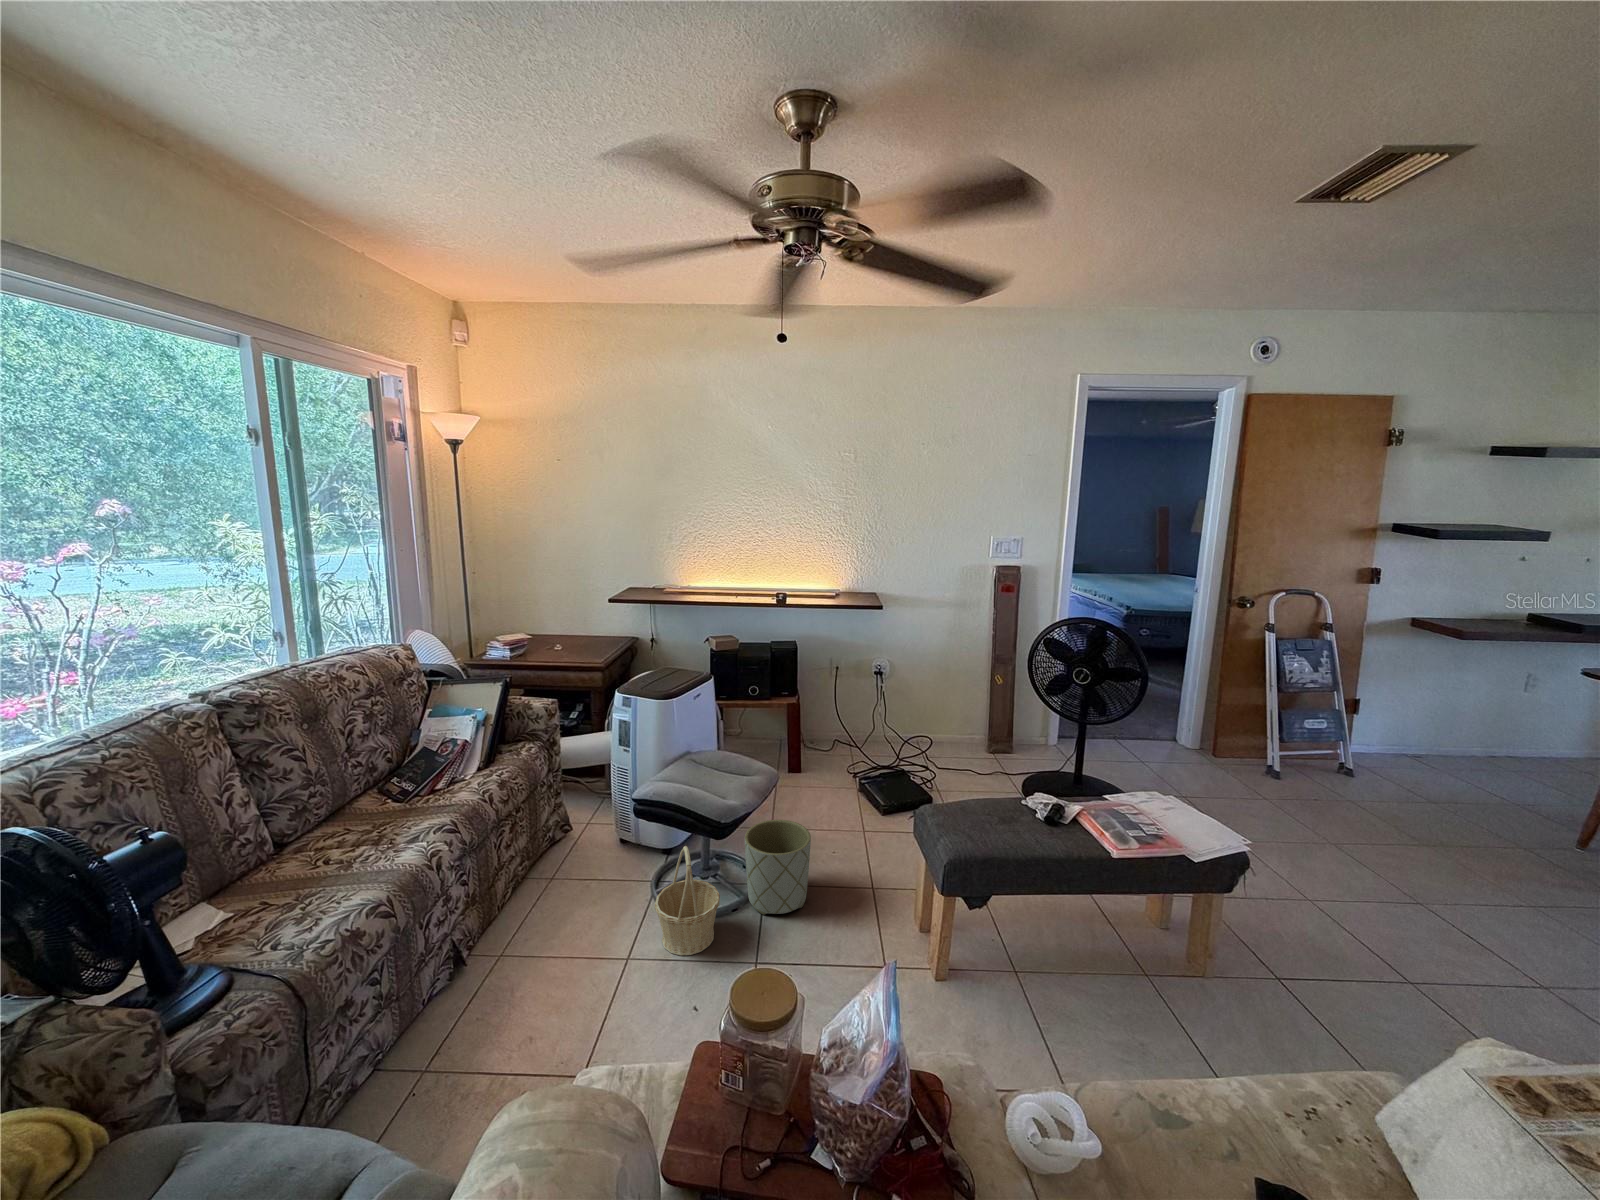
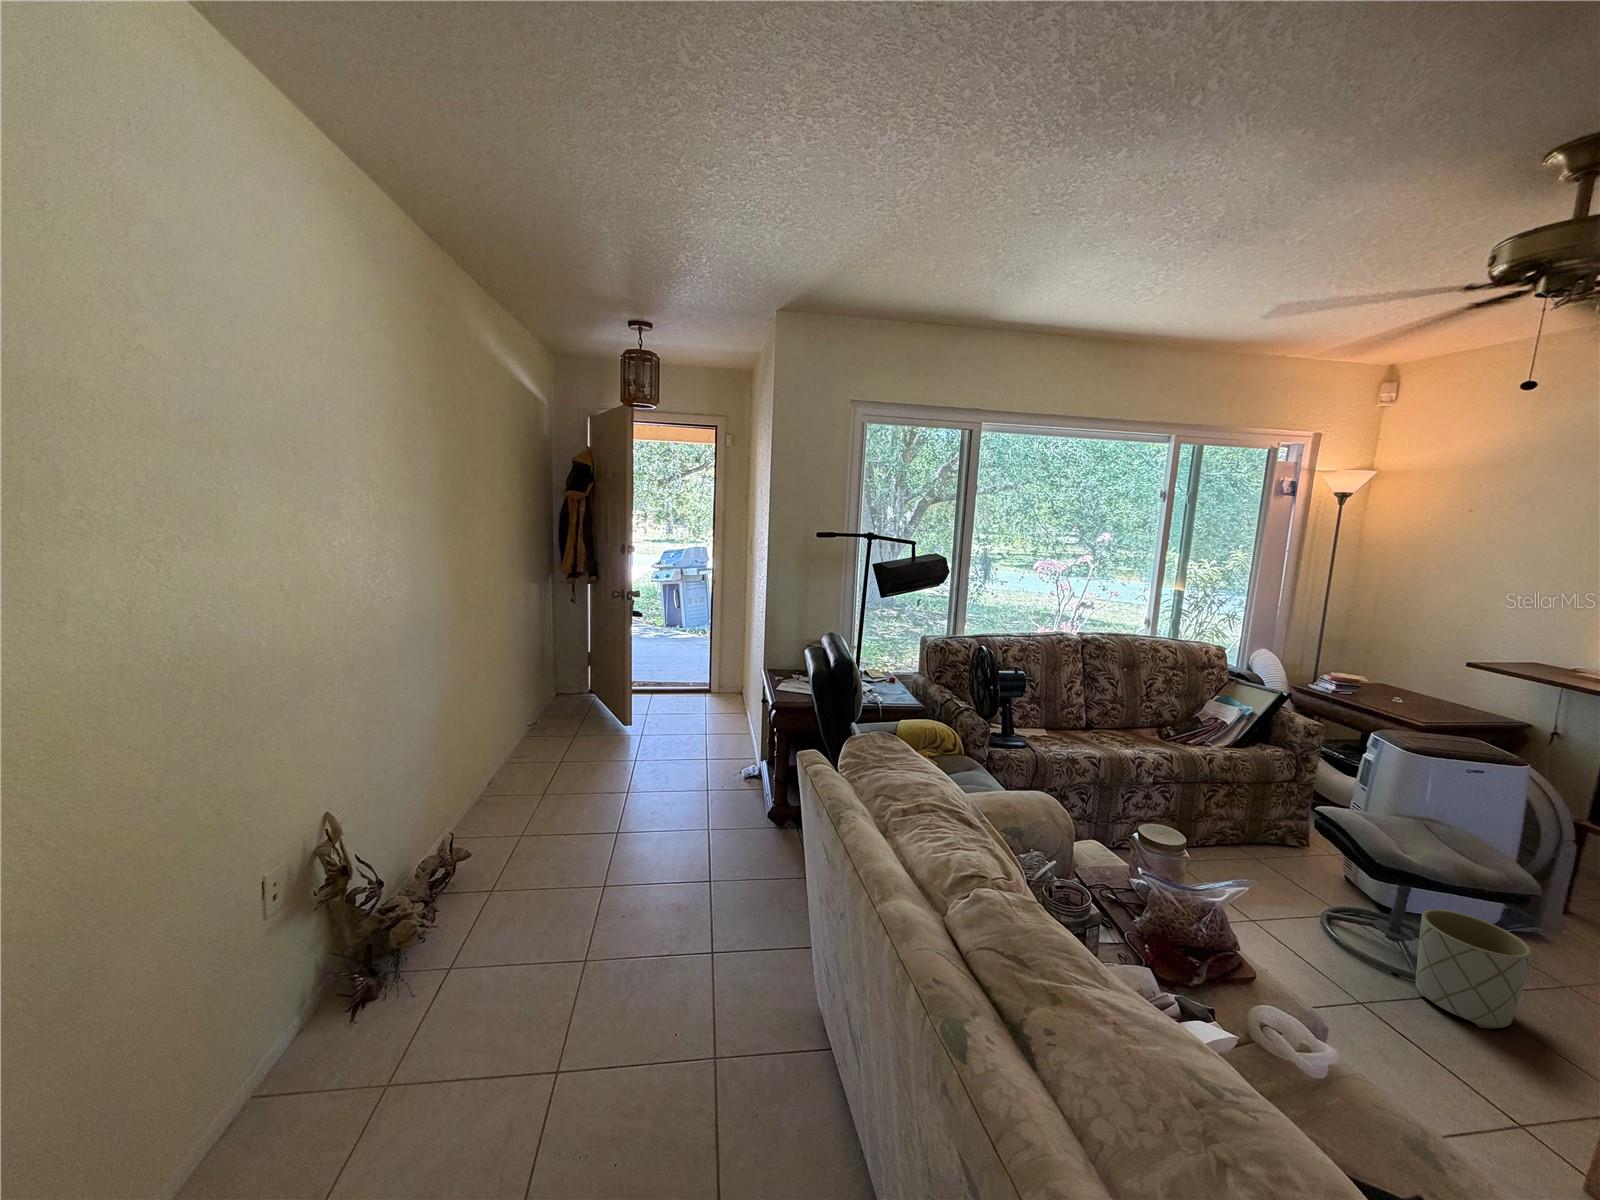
basket: present [655,846,720,955] -> none [1286,864,1364,965]

